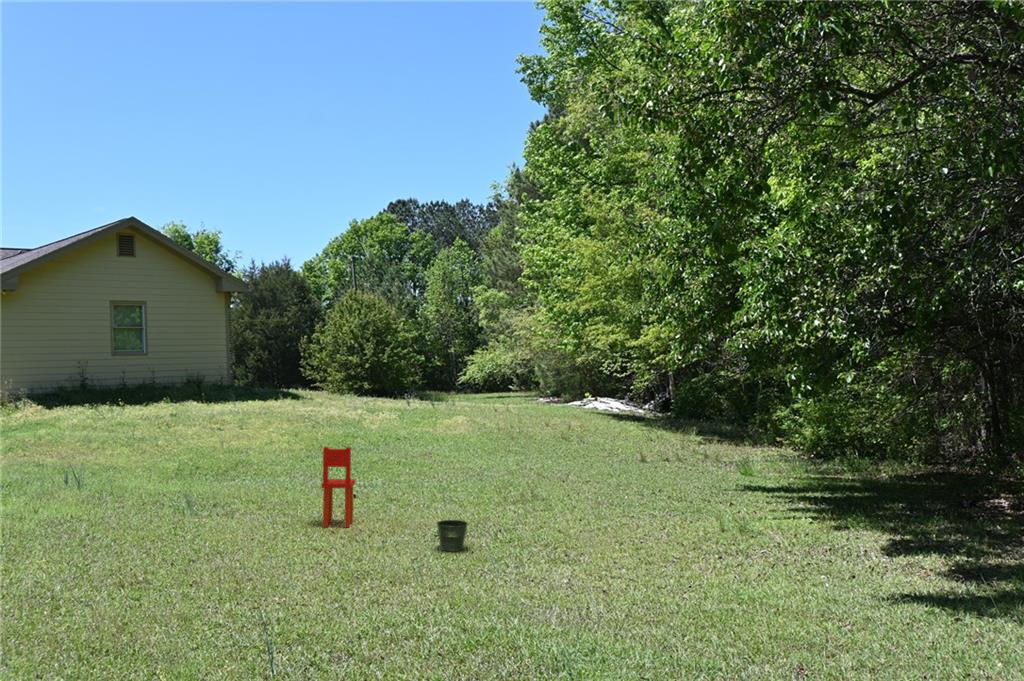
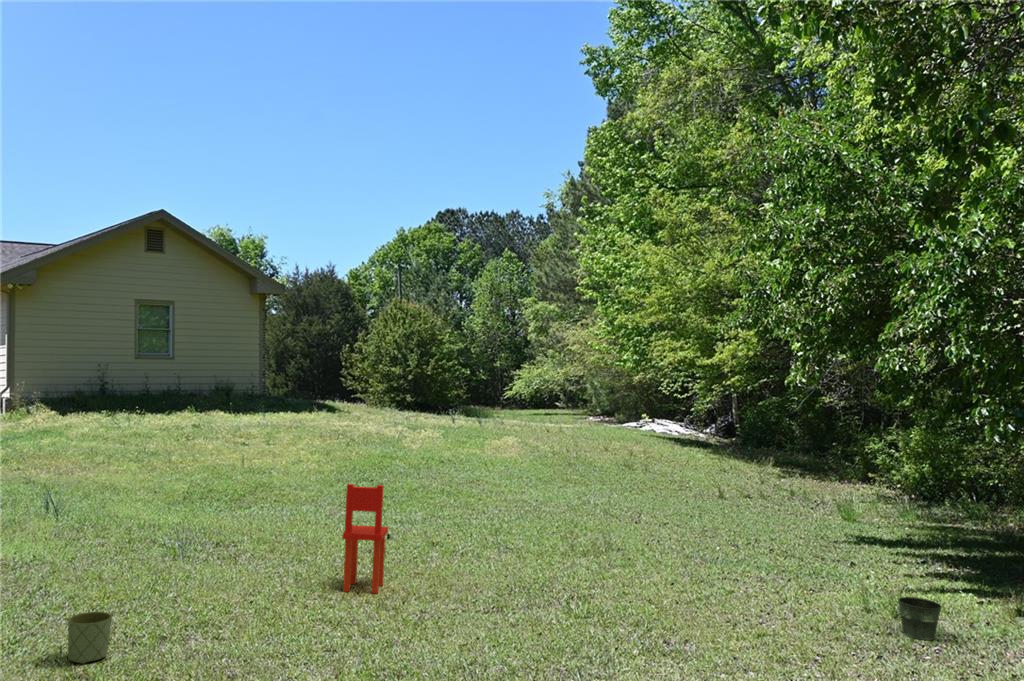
bucket: present [434,520,467,551] -> present [894,597,942,640]
planter: none [137,535,166,569] -> present [68,612,112,664]

